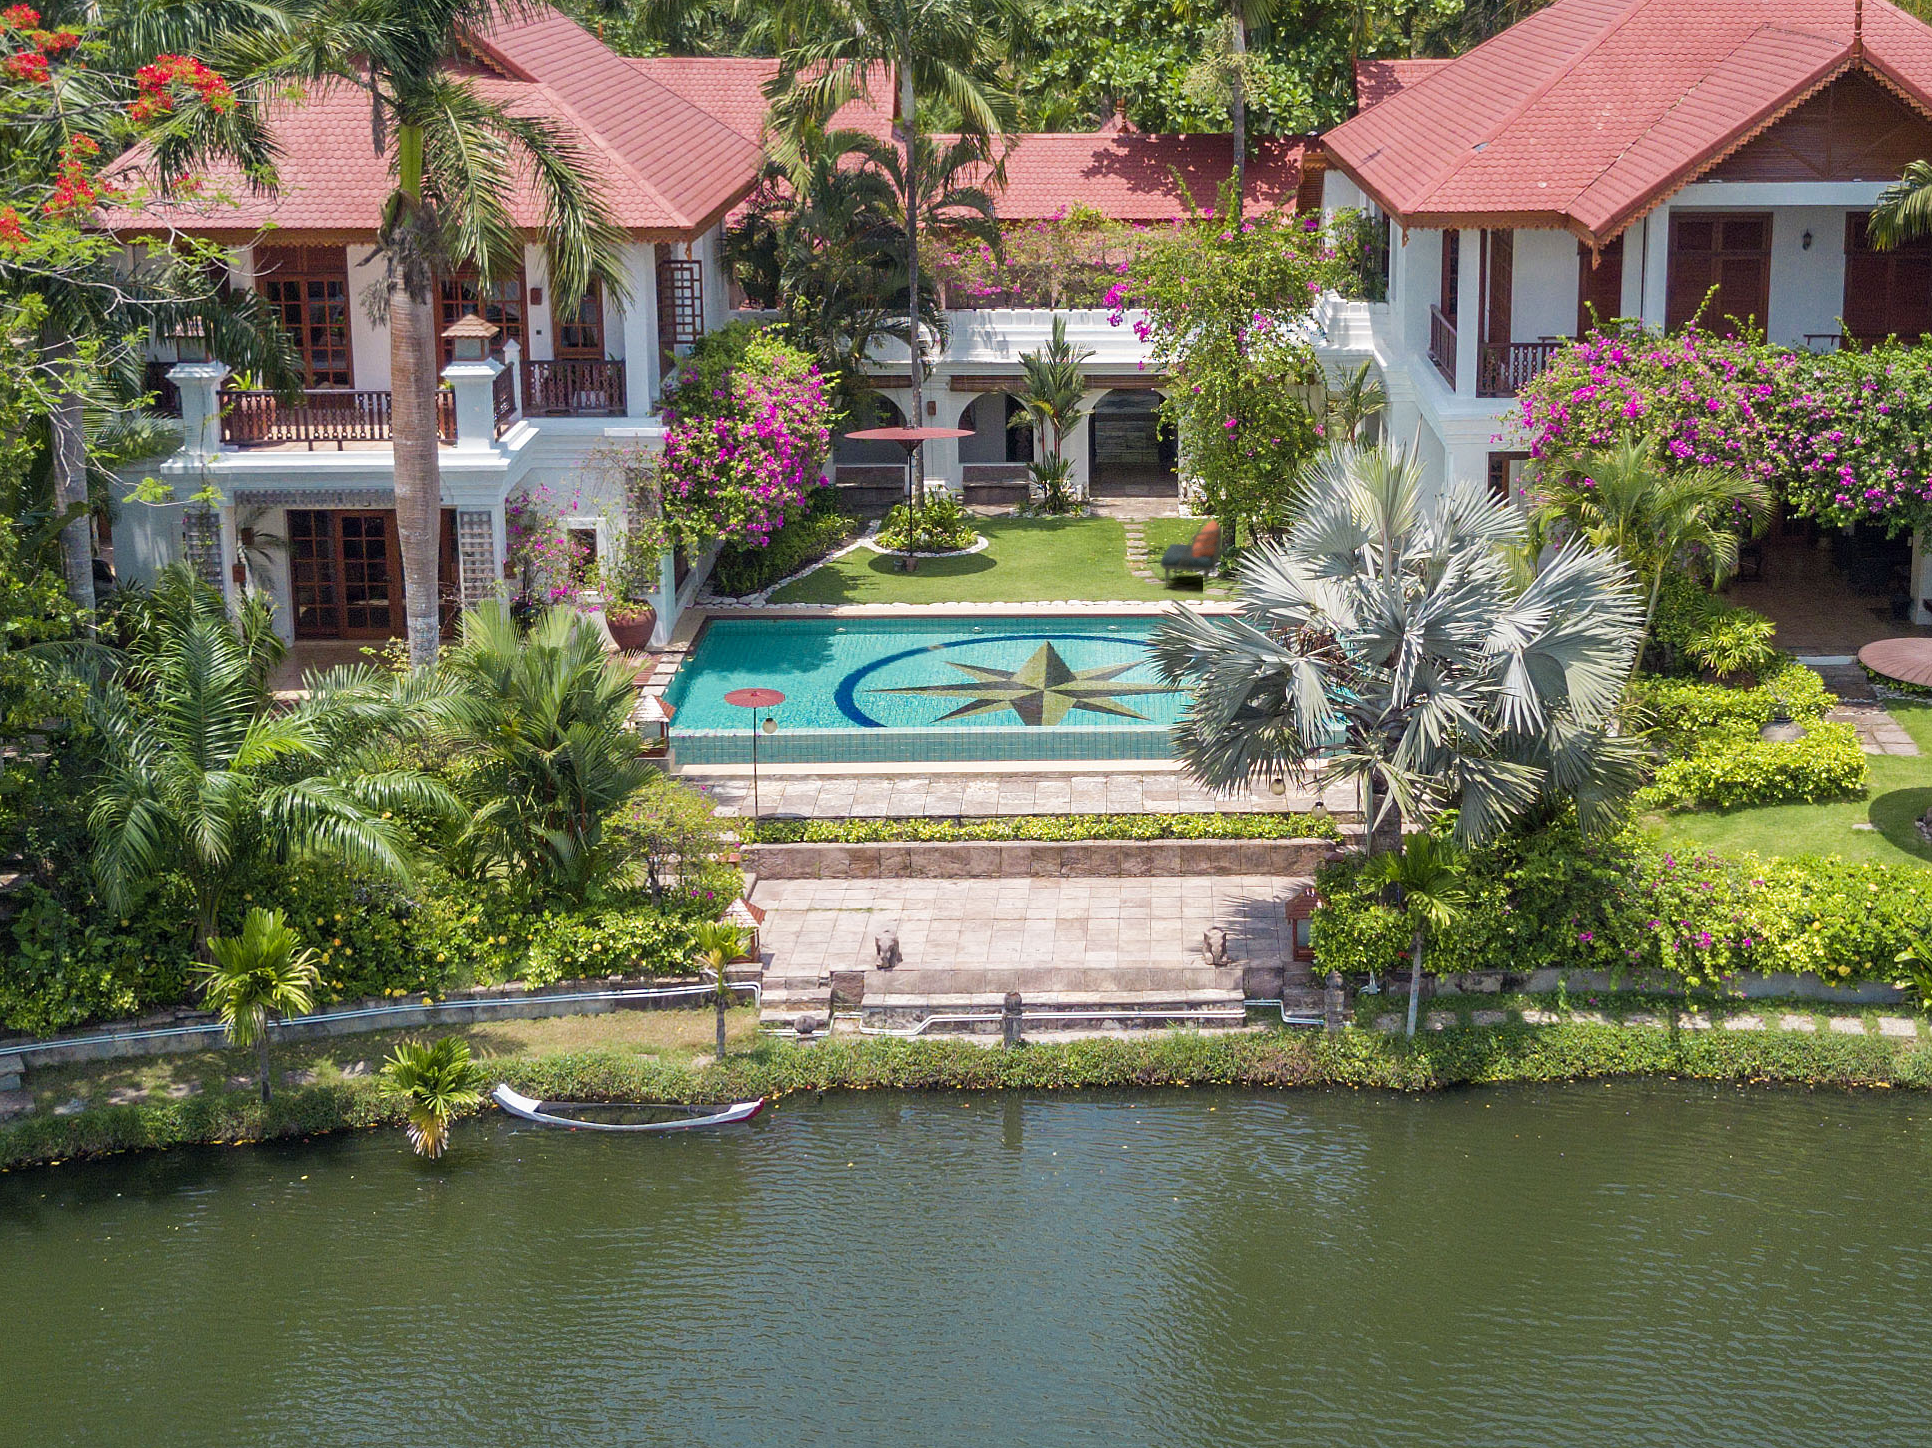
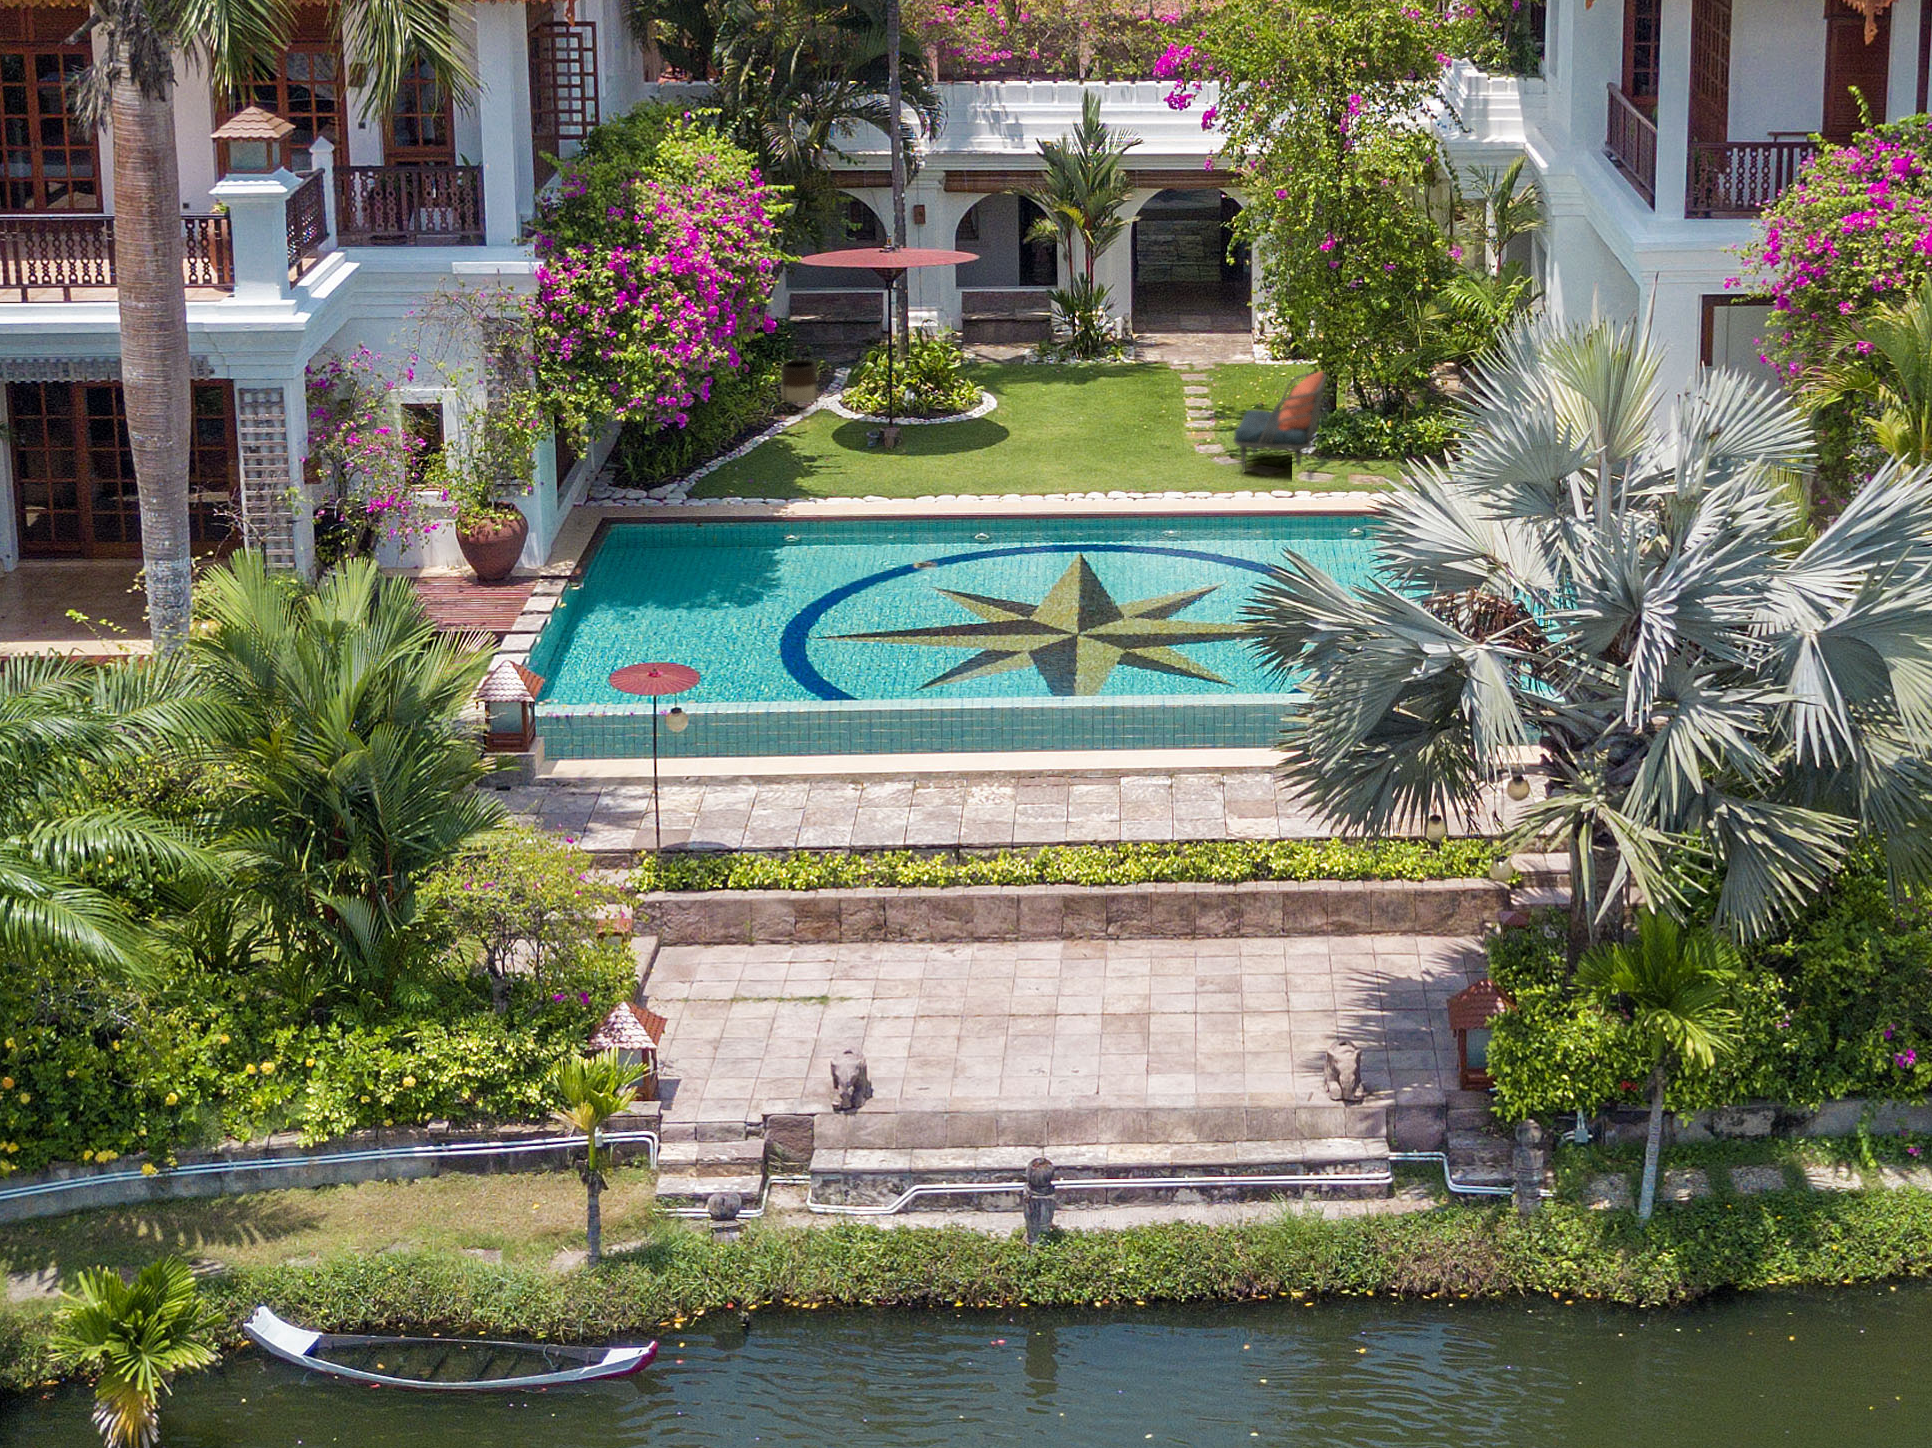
planter: none [832,509,860,550] -> present [781,360,818,402]

